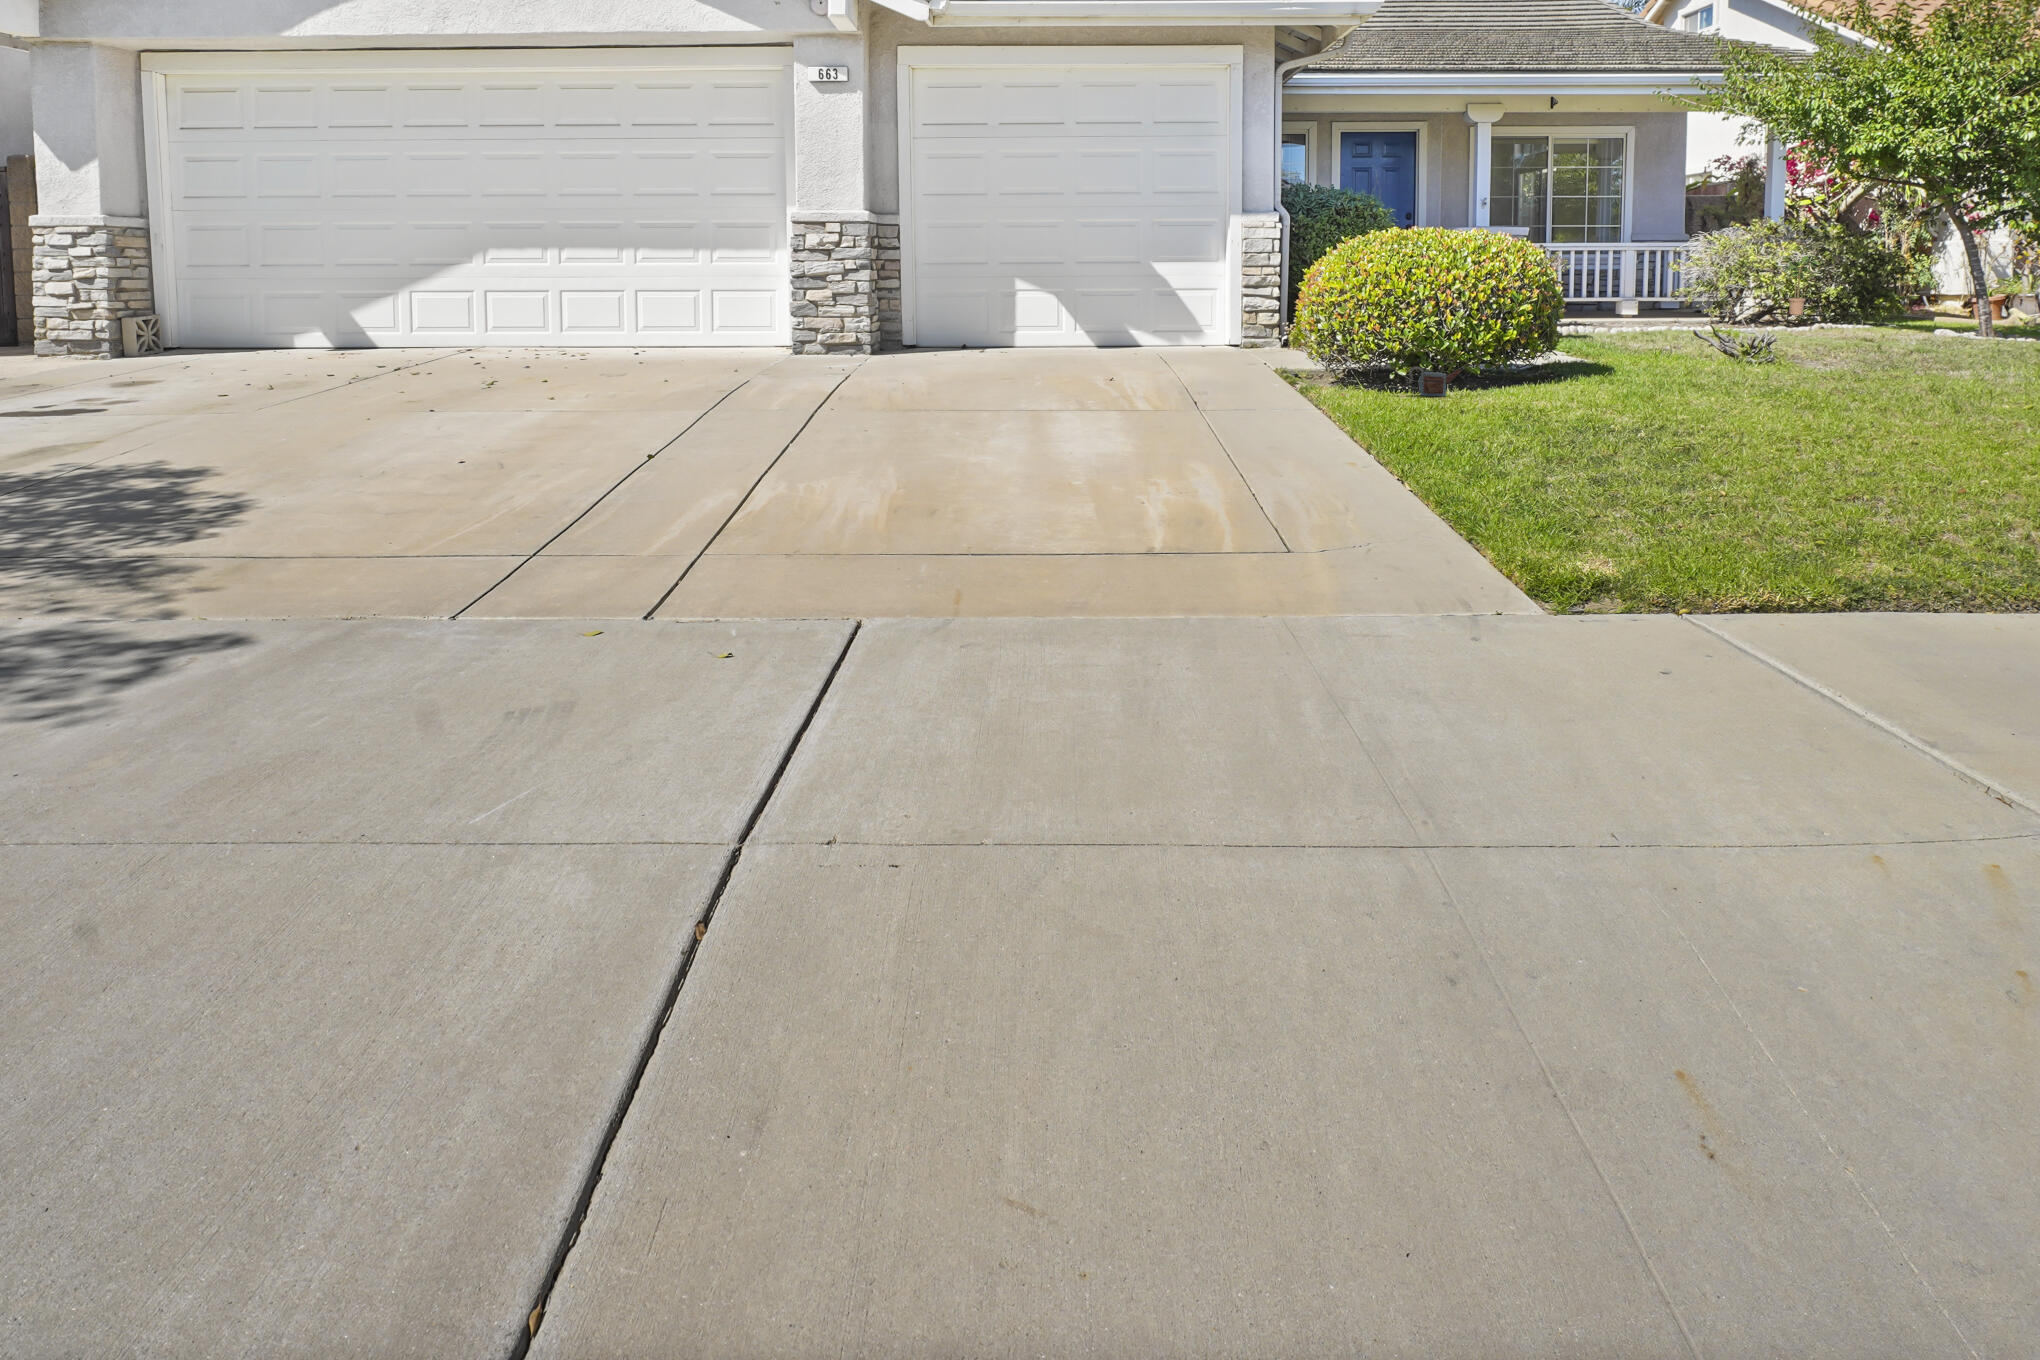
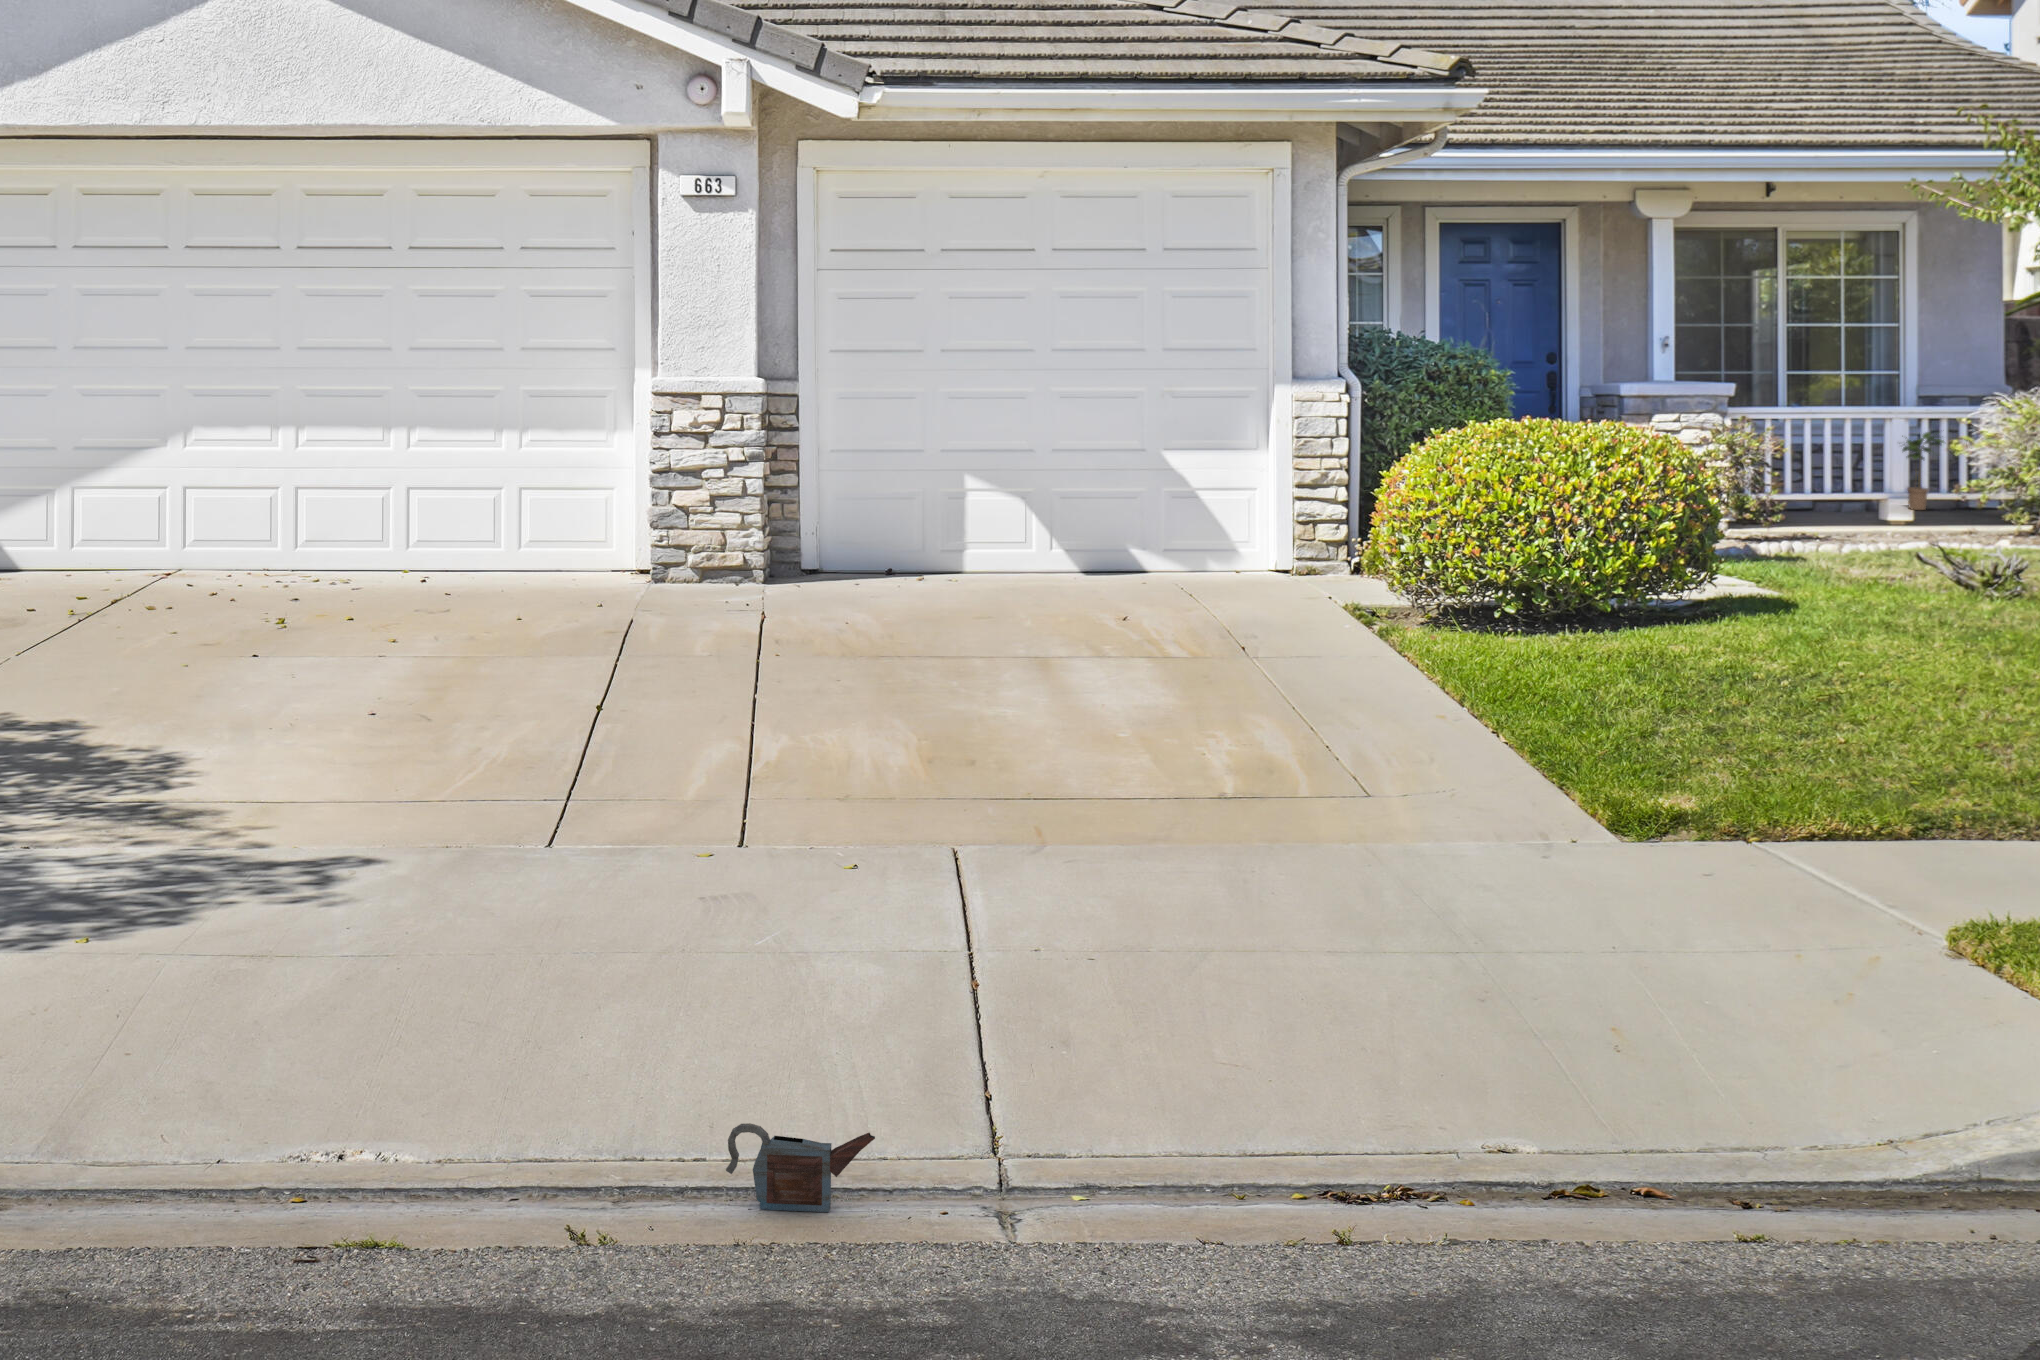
watering can: present [1409,367,1462,396] -> present [726,1123,875,1212]

